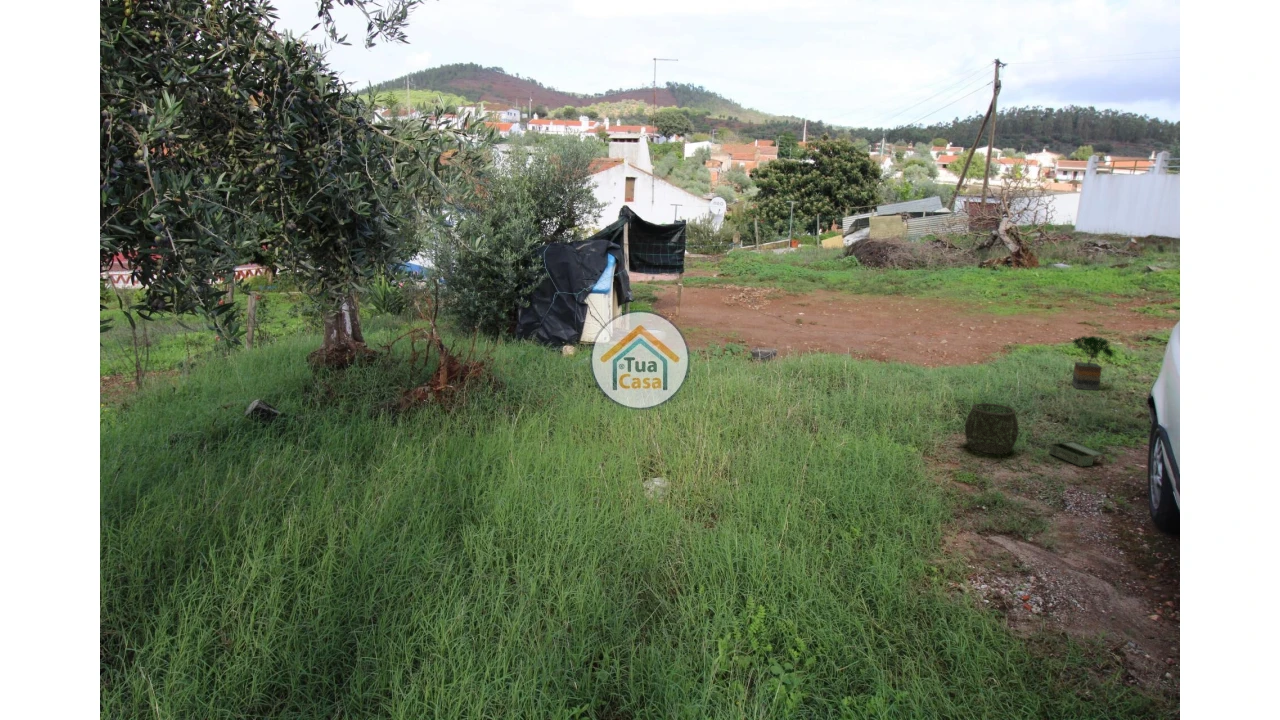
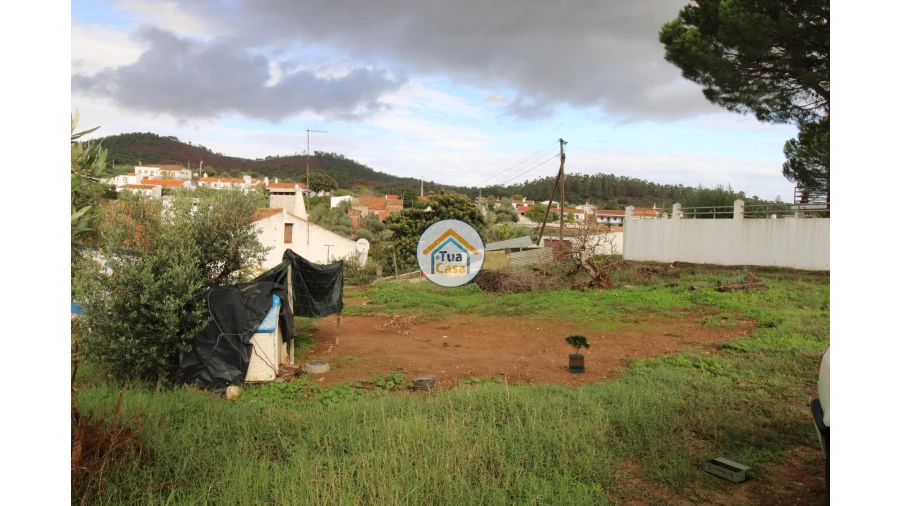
potted tree: present [1072,336,1113,390] -> present [565,335,590,373]
woven basket: present [965,403,1019,454] -> none [629,426,678,477]

